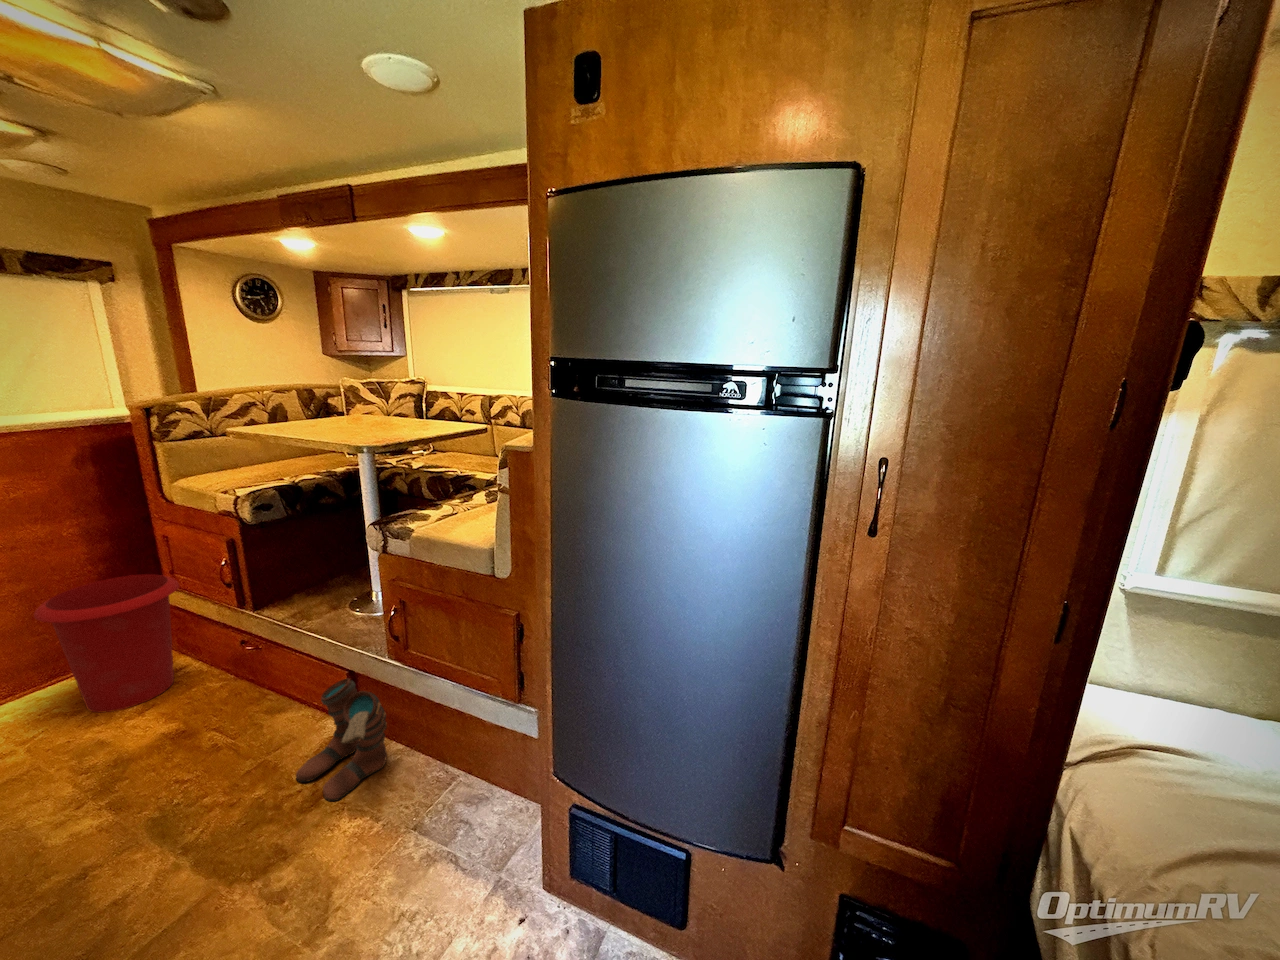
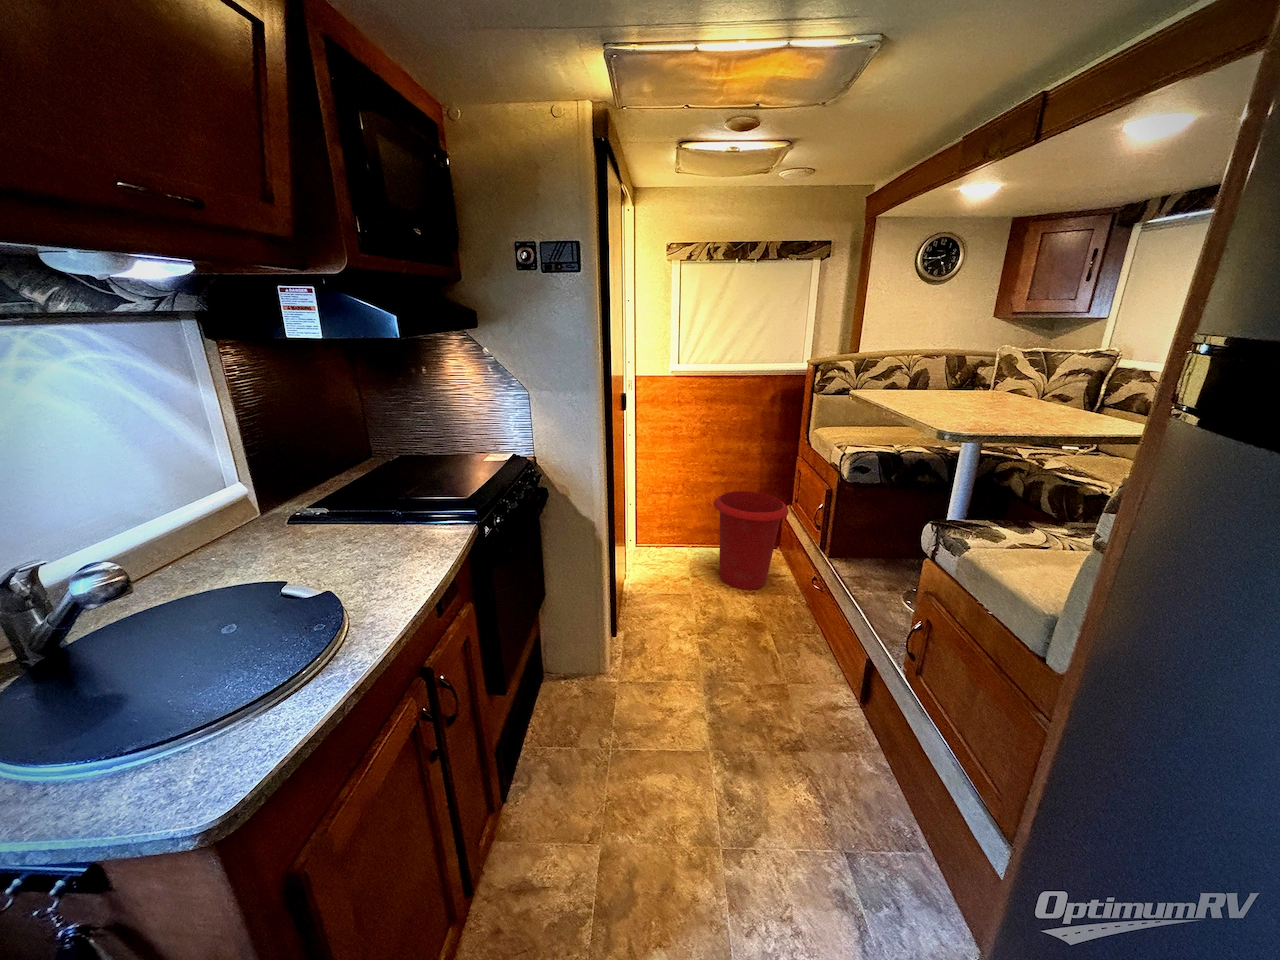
boots: present [296,678,387,801] -> none [791,661,877,771]

